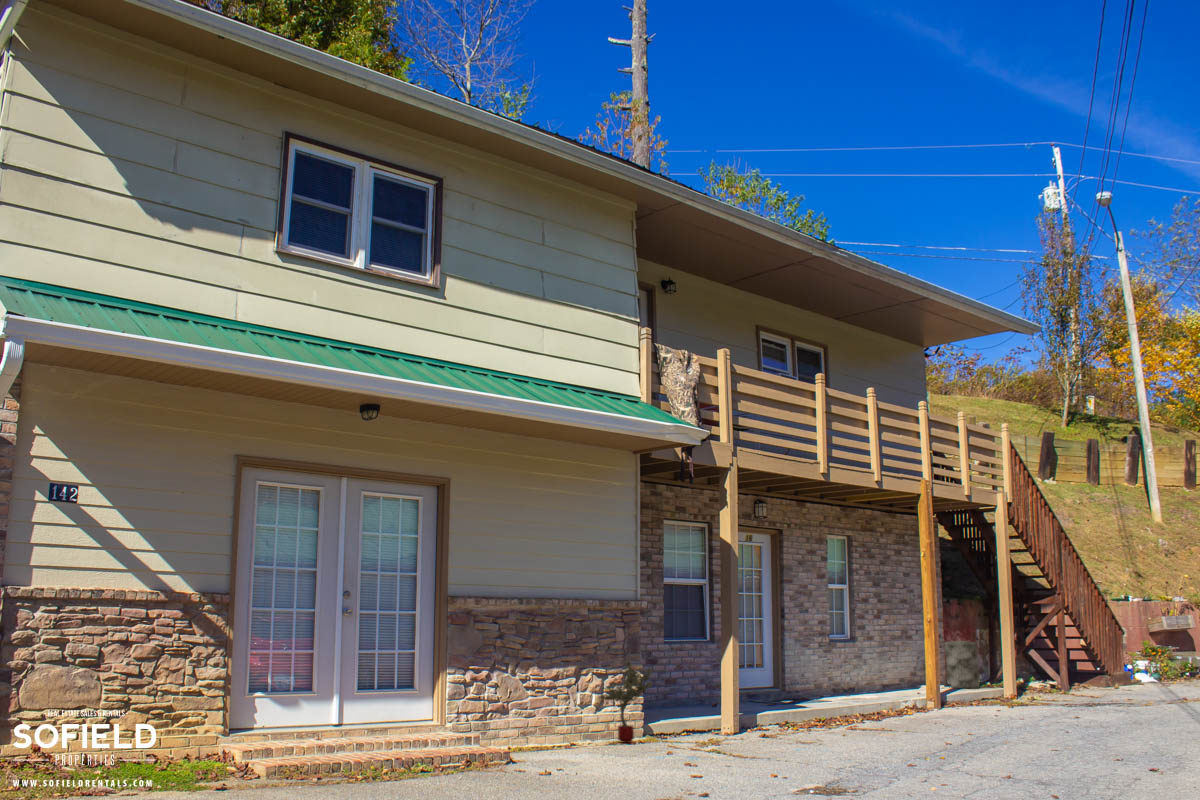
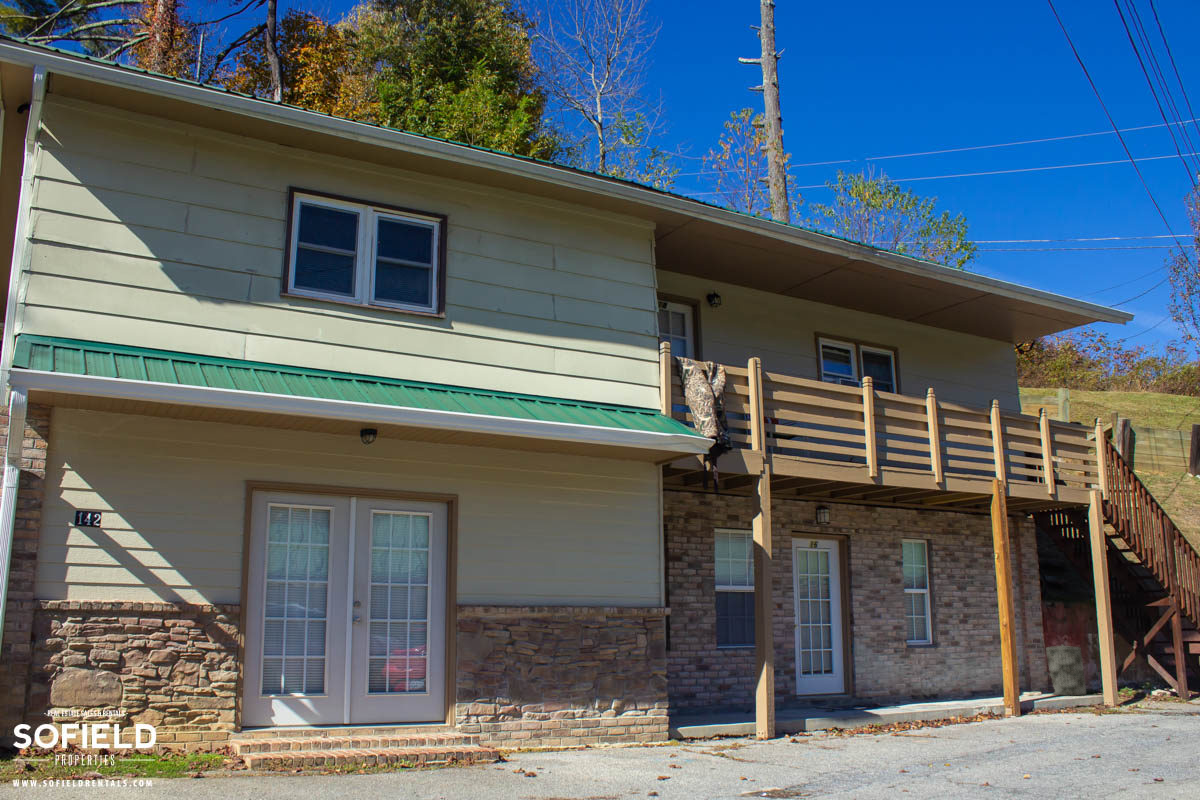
potted tree: present [598,658,653,743] -> none [610,662,669,745]

